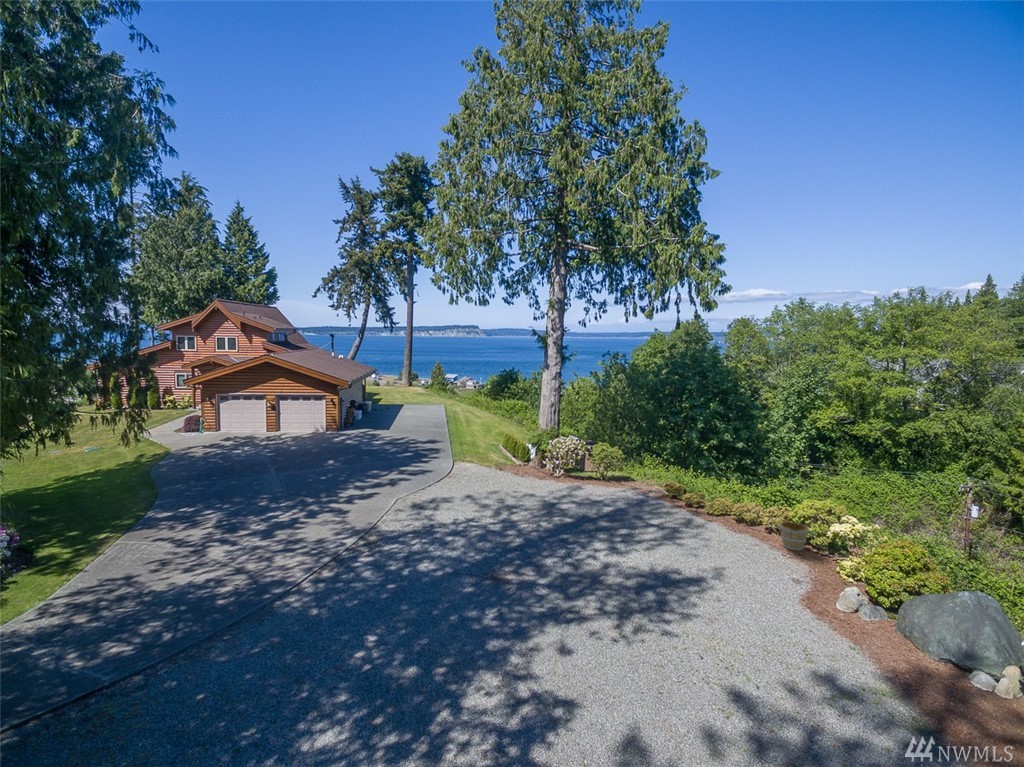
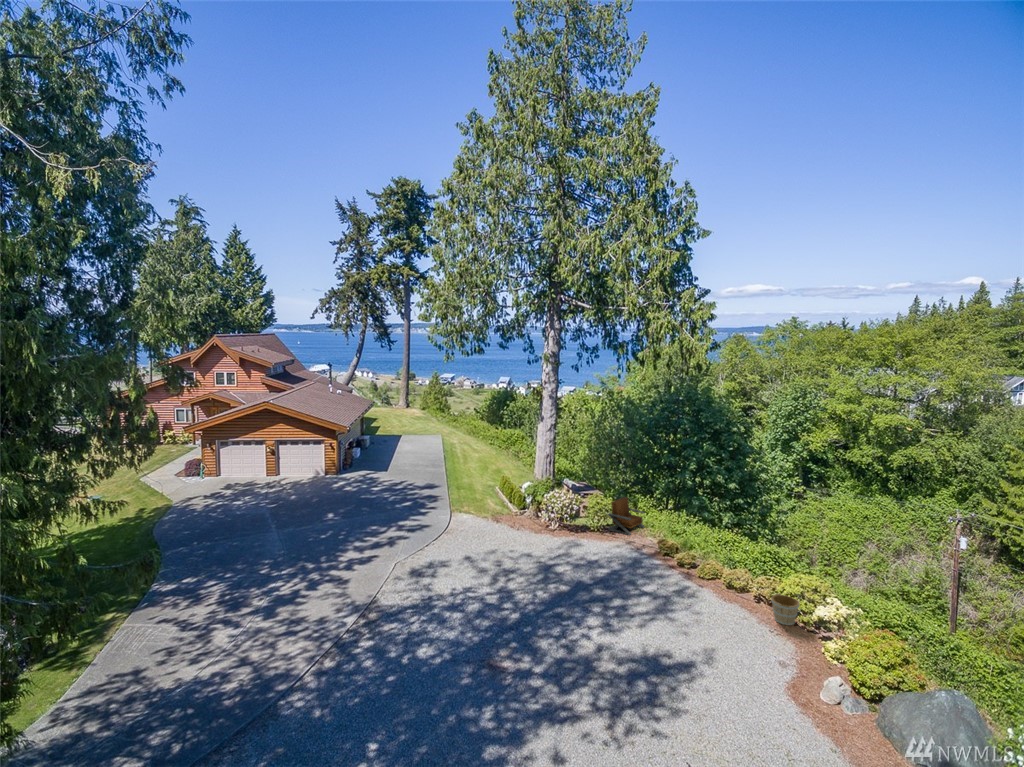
lounge chair: none [609,446,647,481] -> present [608,497,645,535]

